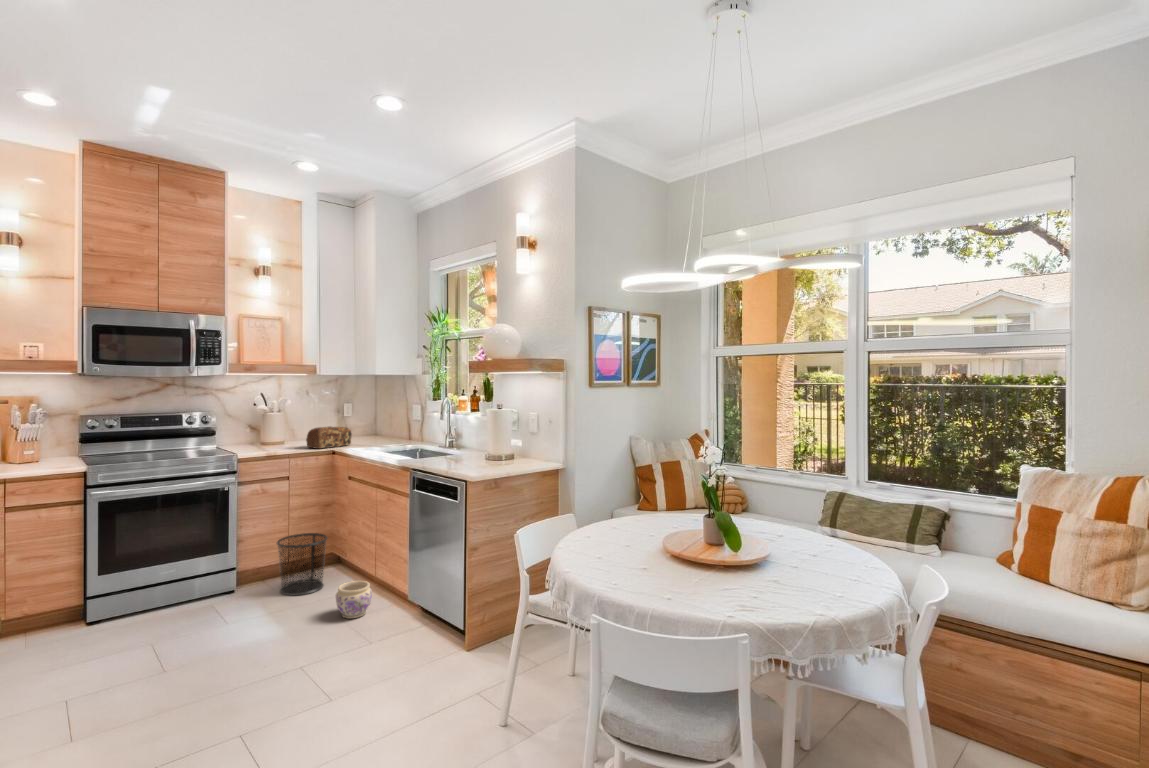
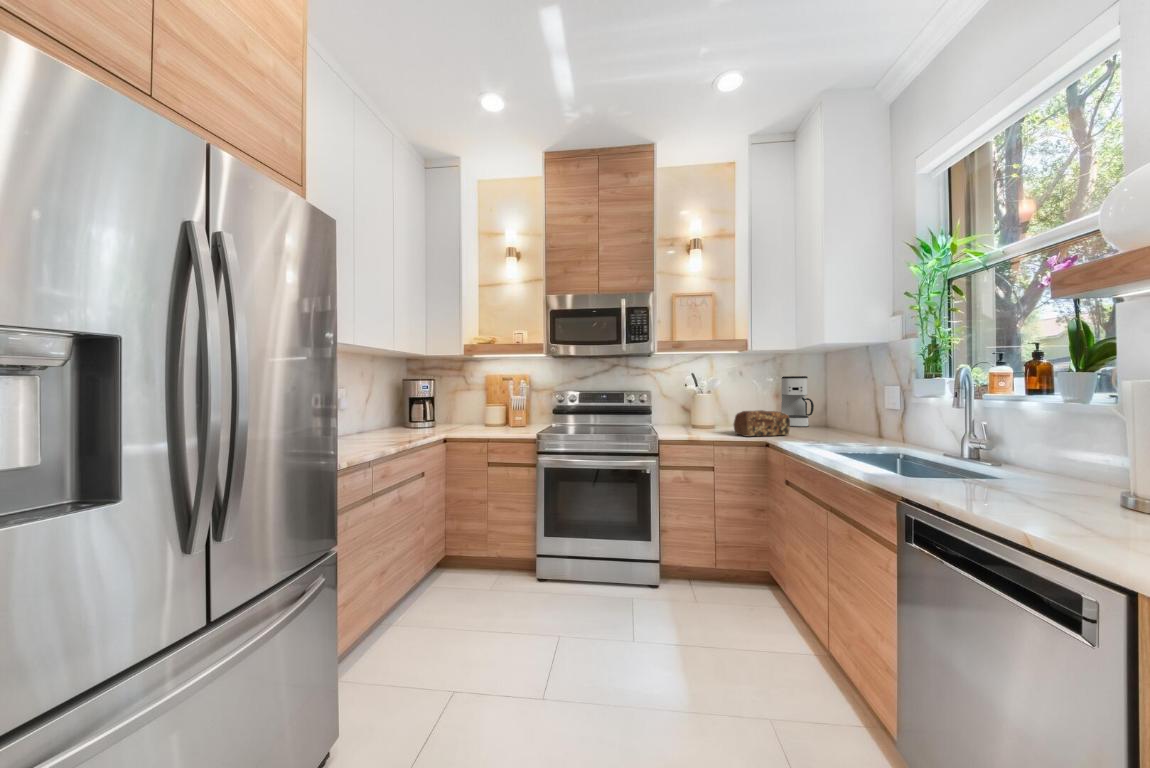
coffee maker: none [342,396,368,439] -> present [781,376,814,427]
waste bin: present [276,533,327,595] -> none [694,536,755,623]
planter: present [336,581,372,619] -> none [758,650,820,727]

